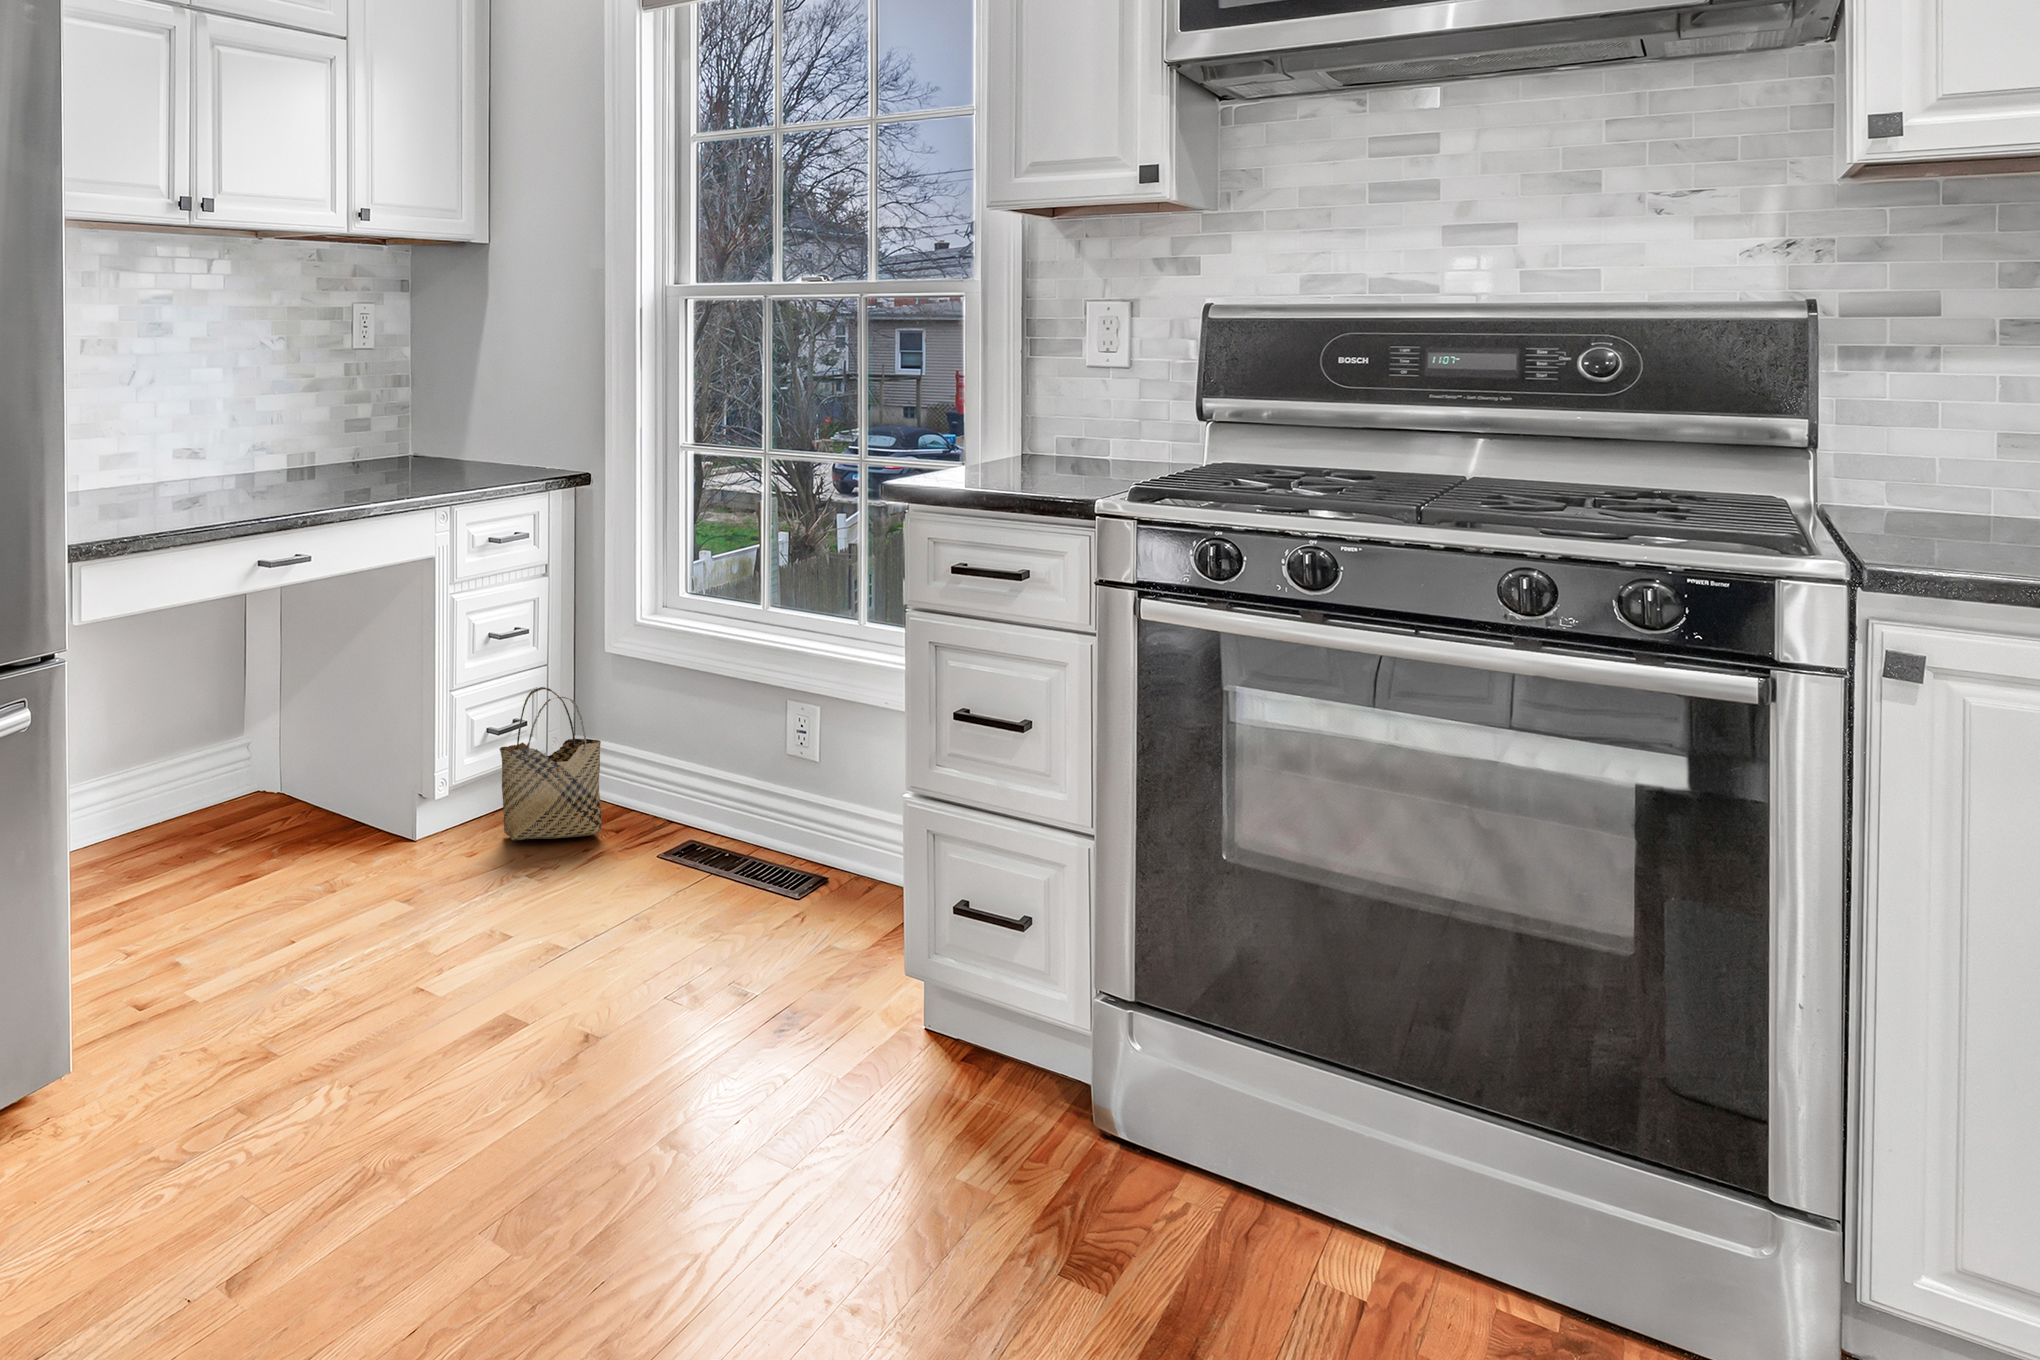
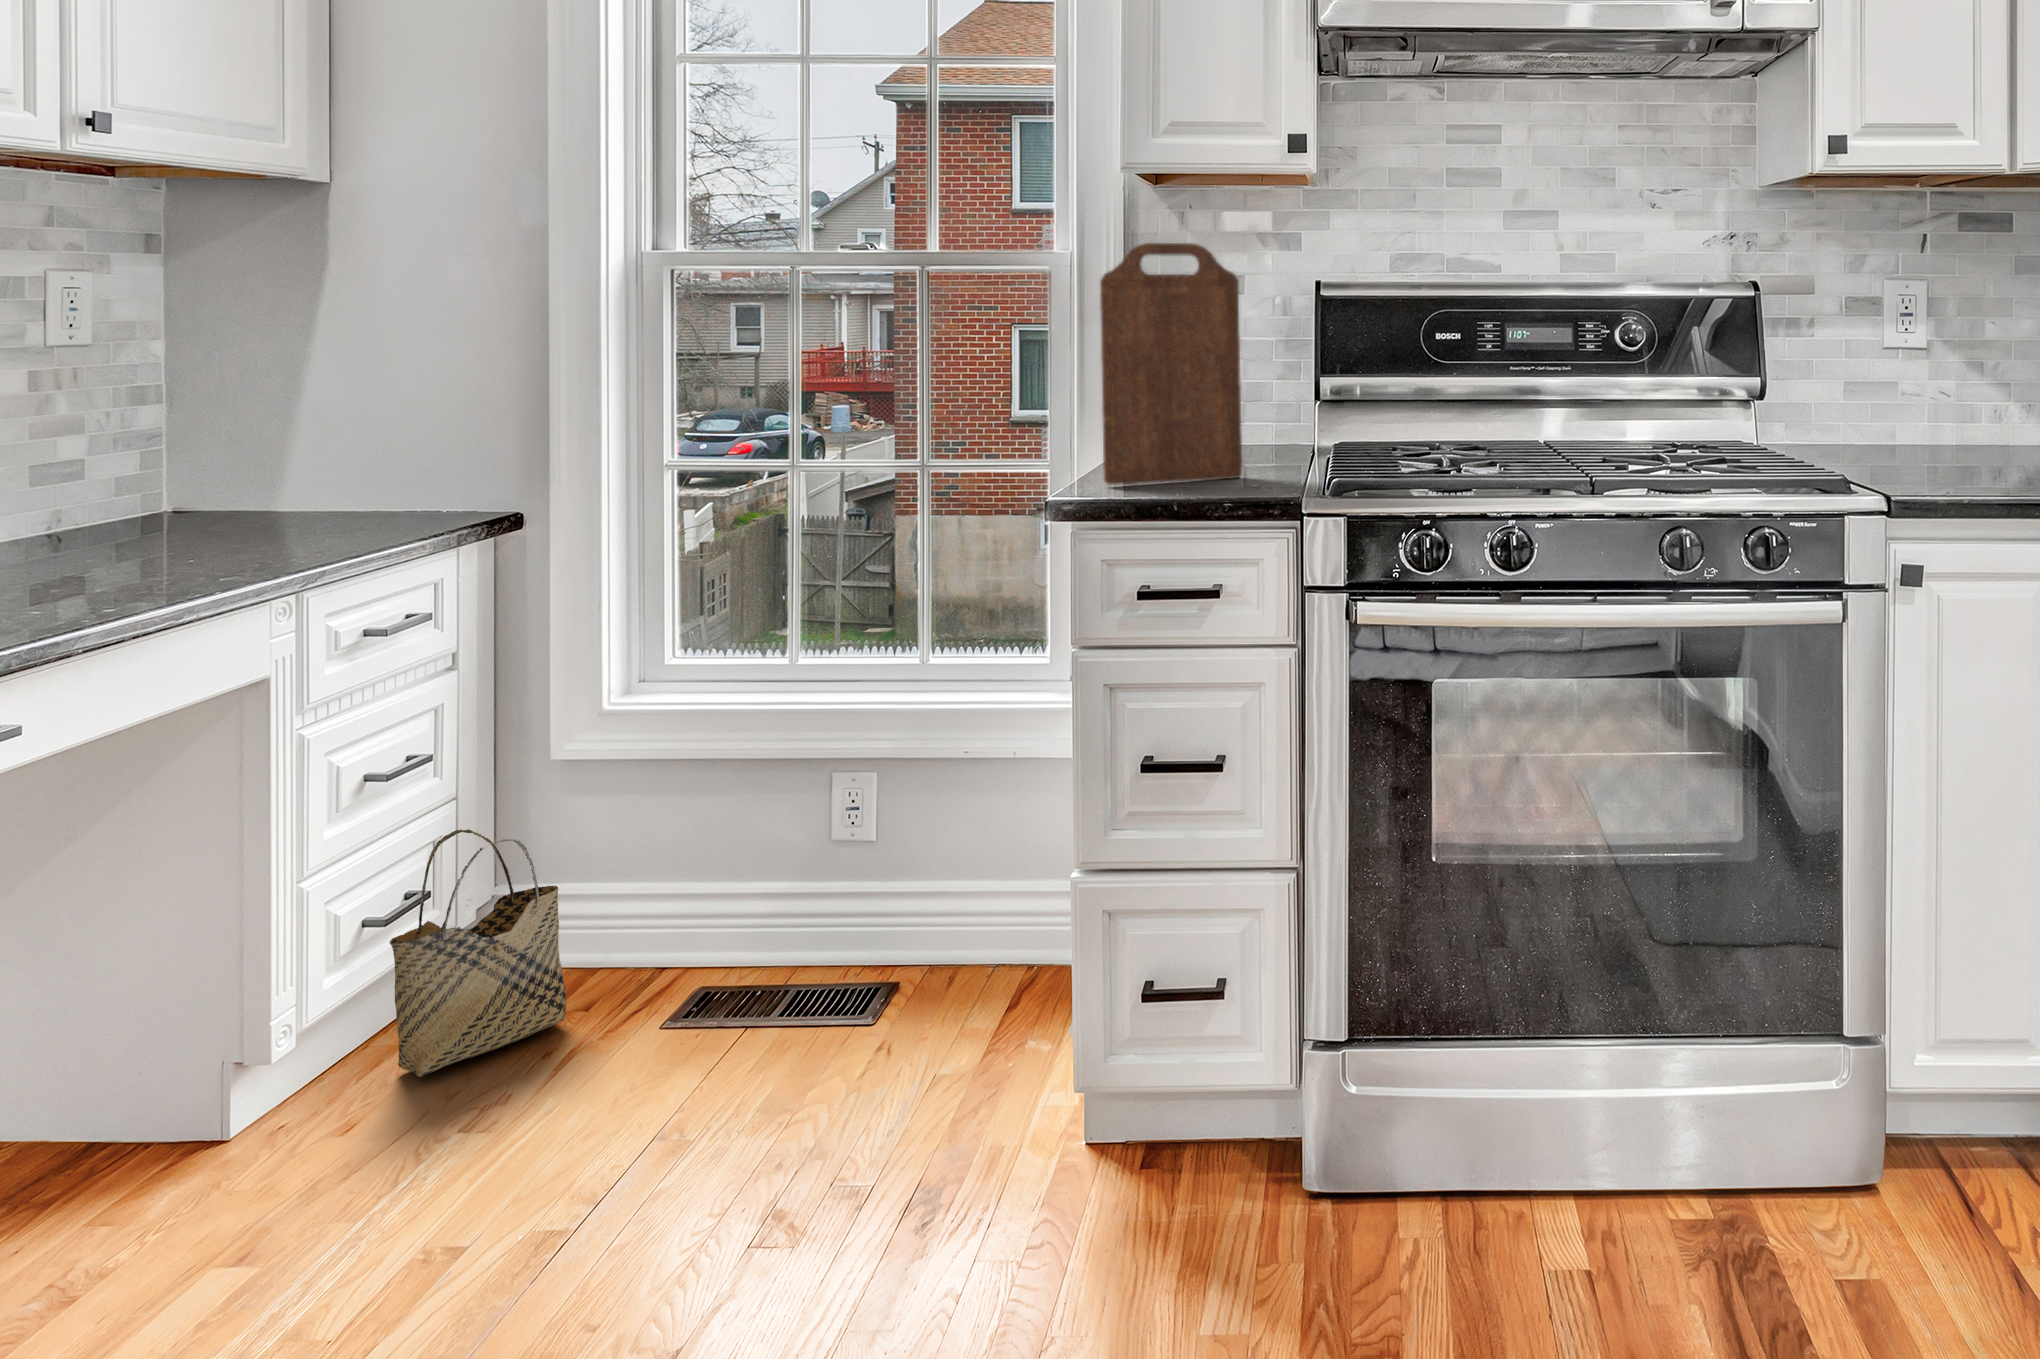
cutting board: none [941,272,1073,483] -> present [1100,243,1242,485]

